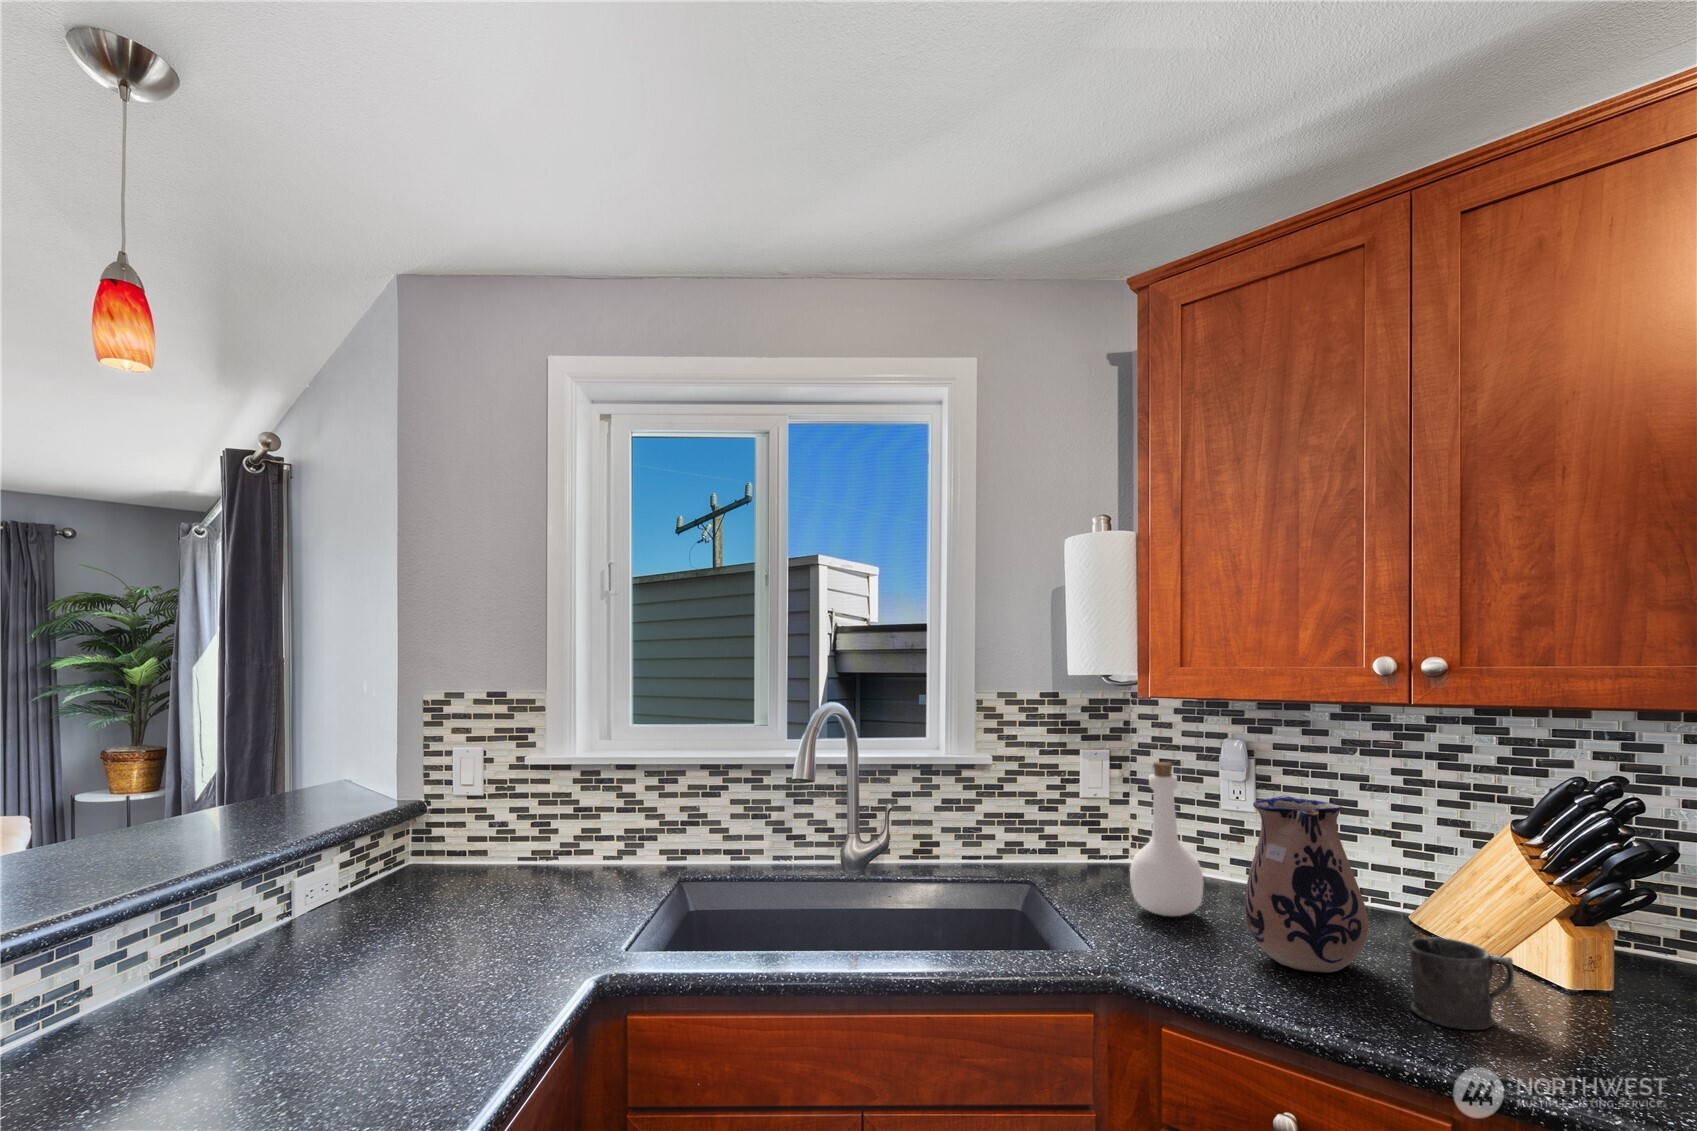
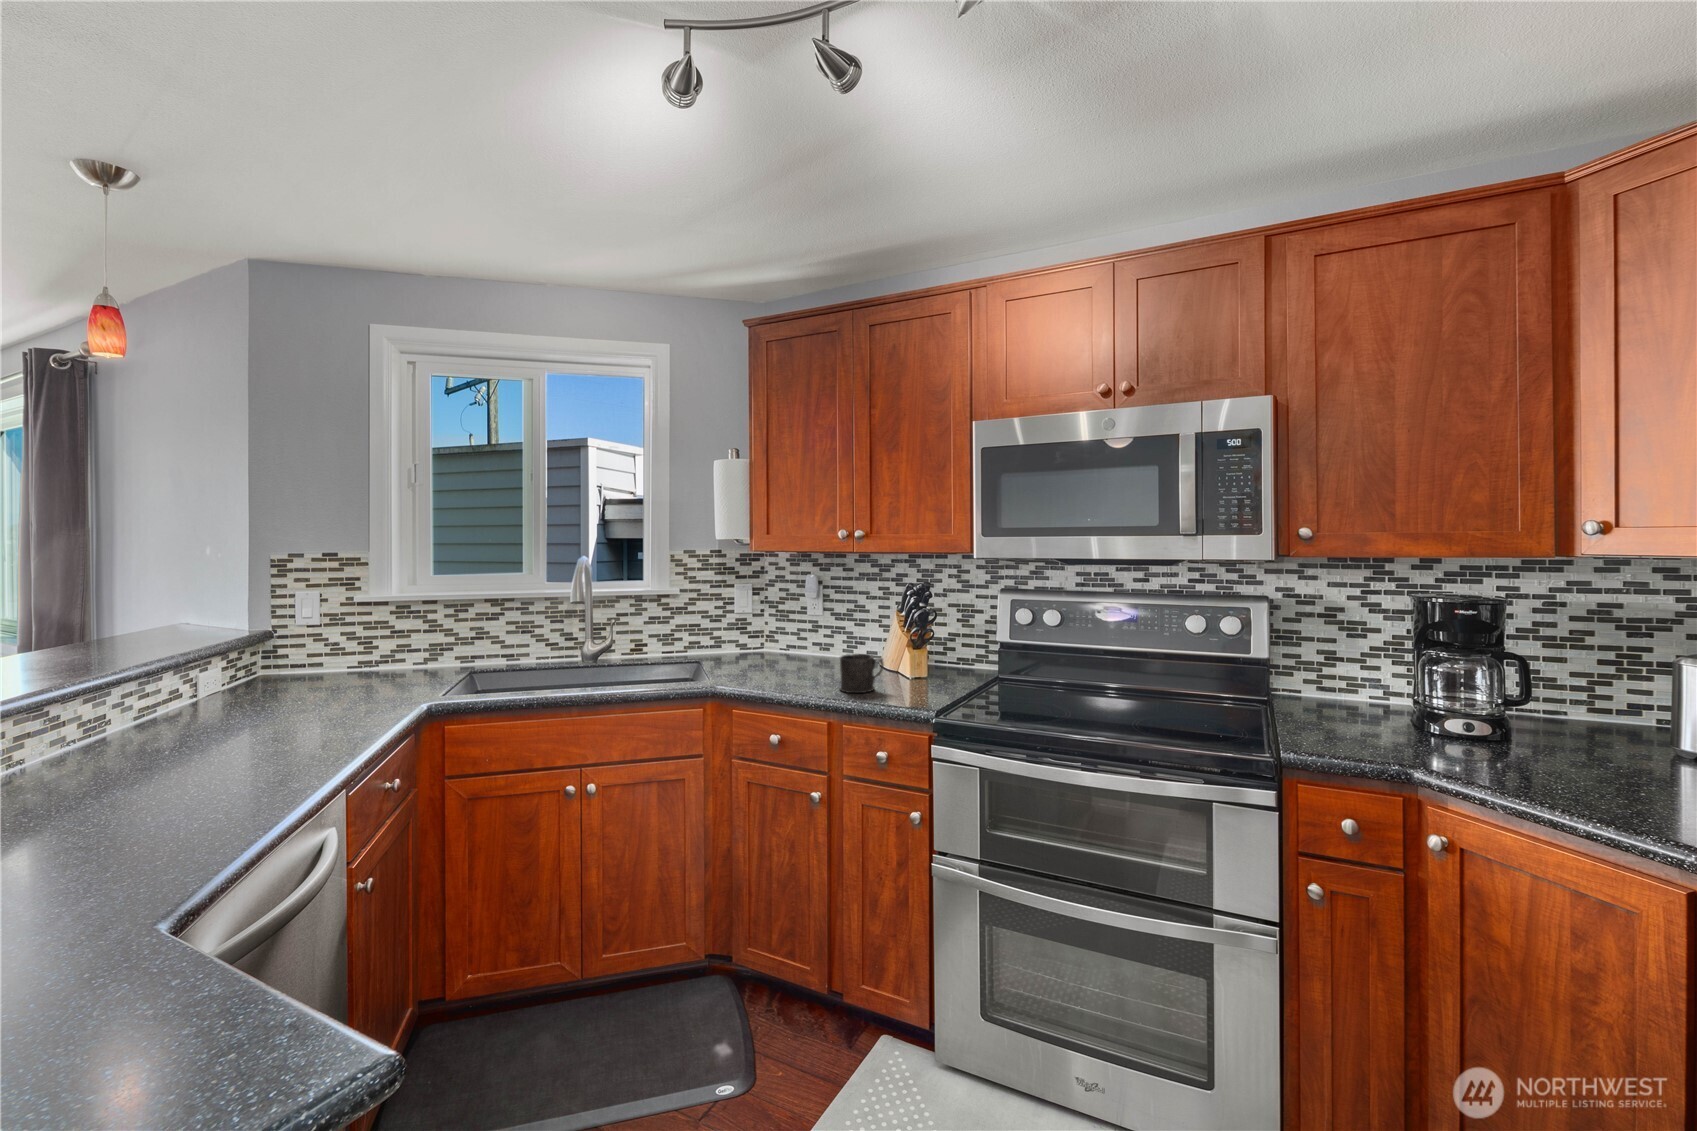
bottle: present [1130,762,1204,916] -> none [739,583,778,667]
ceramic pitcher: present [1245,795,1368,972] -> none [780,594,838,680]

